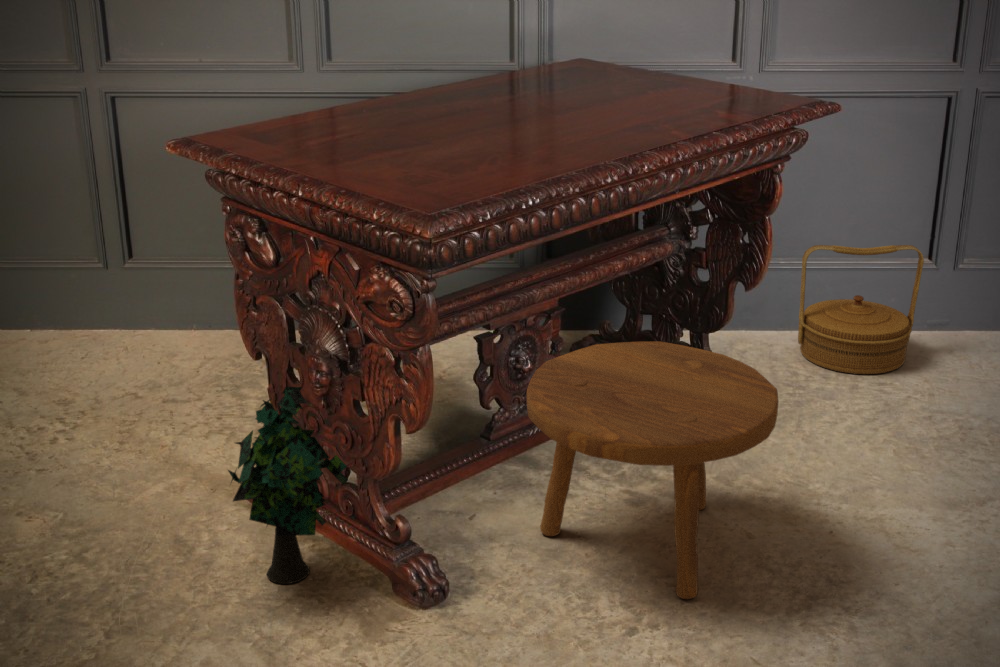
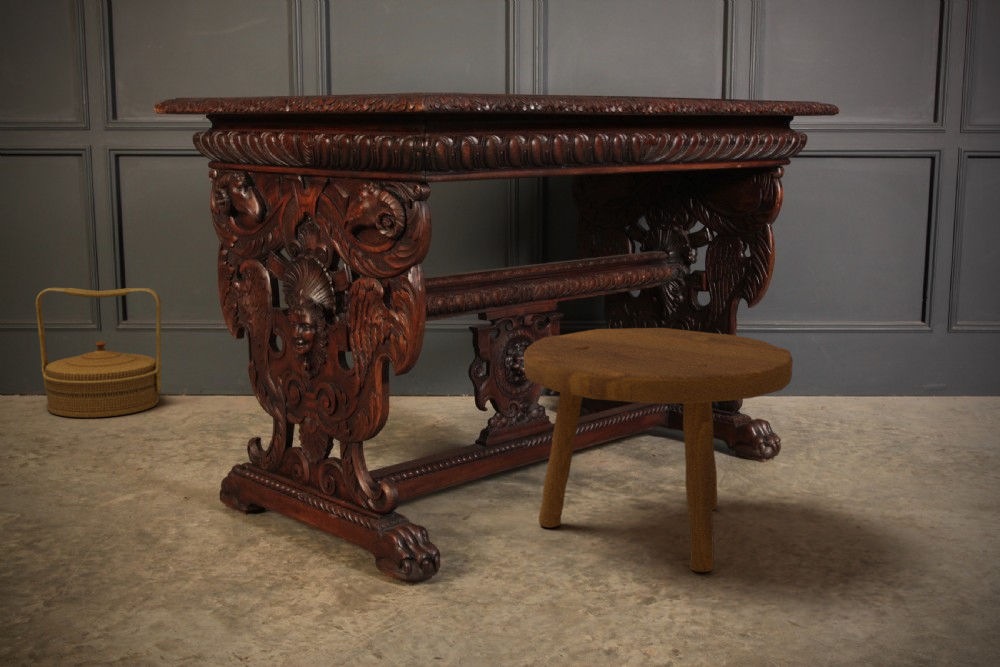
woven basket: present [798,245,924,374] -> present [36,287,162,418]
decorative plant: present [228,387,348,584] -> none [199,330,331,562]

